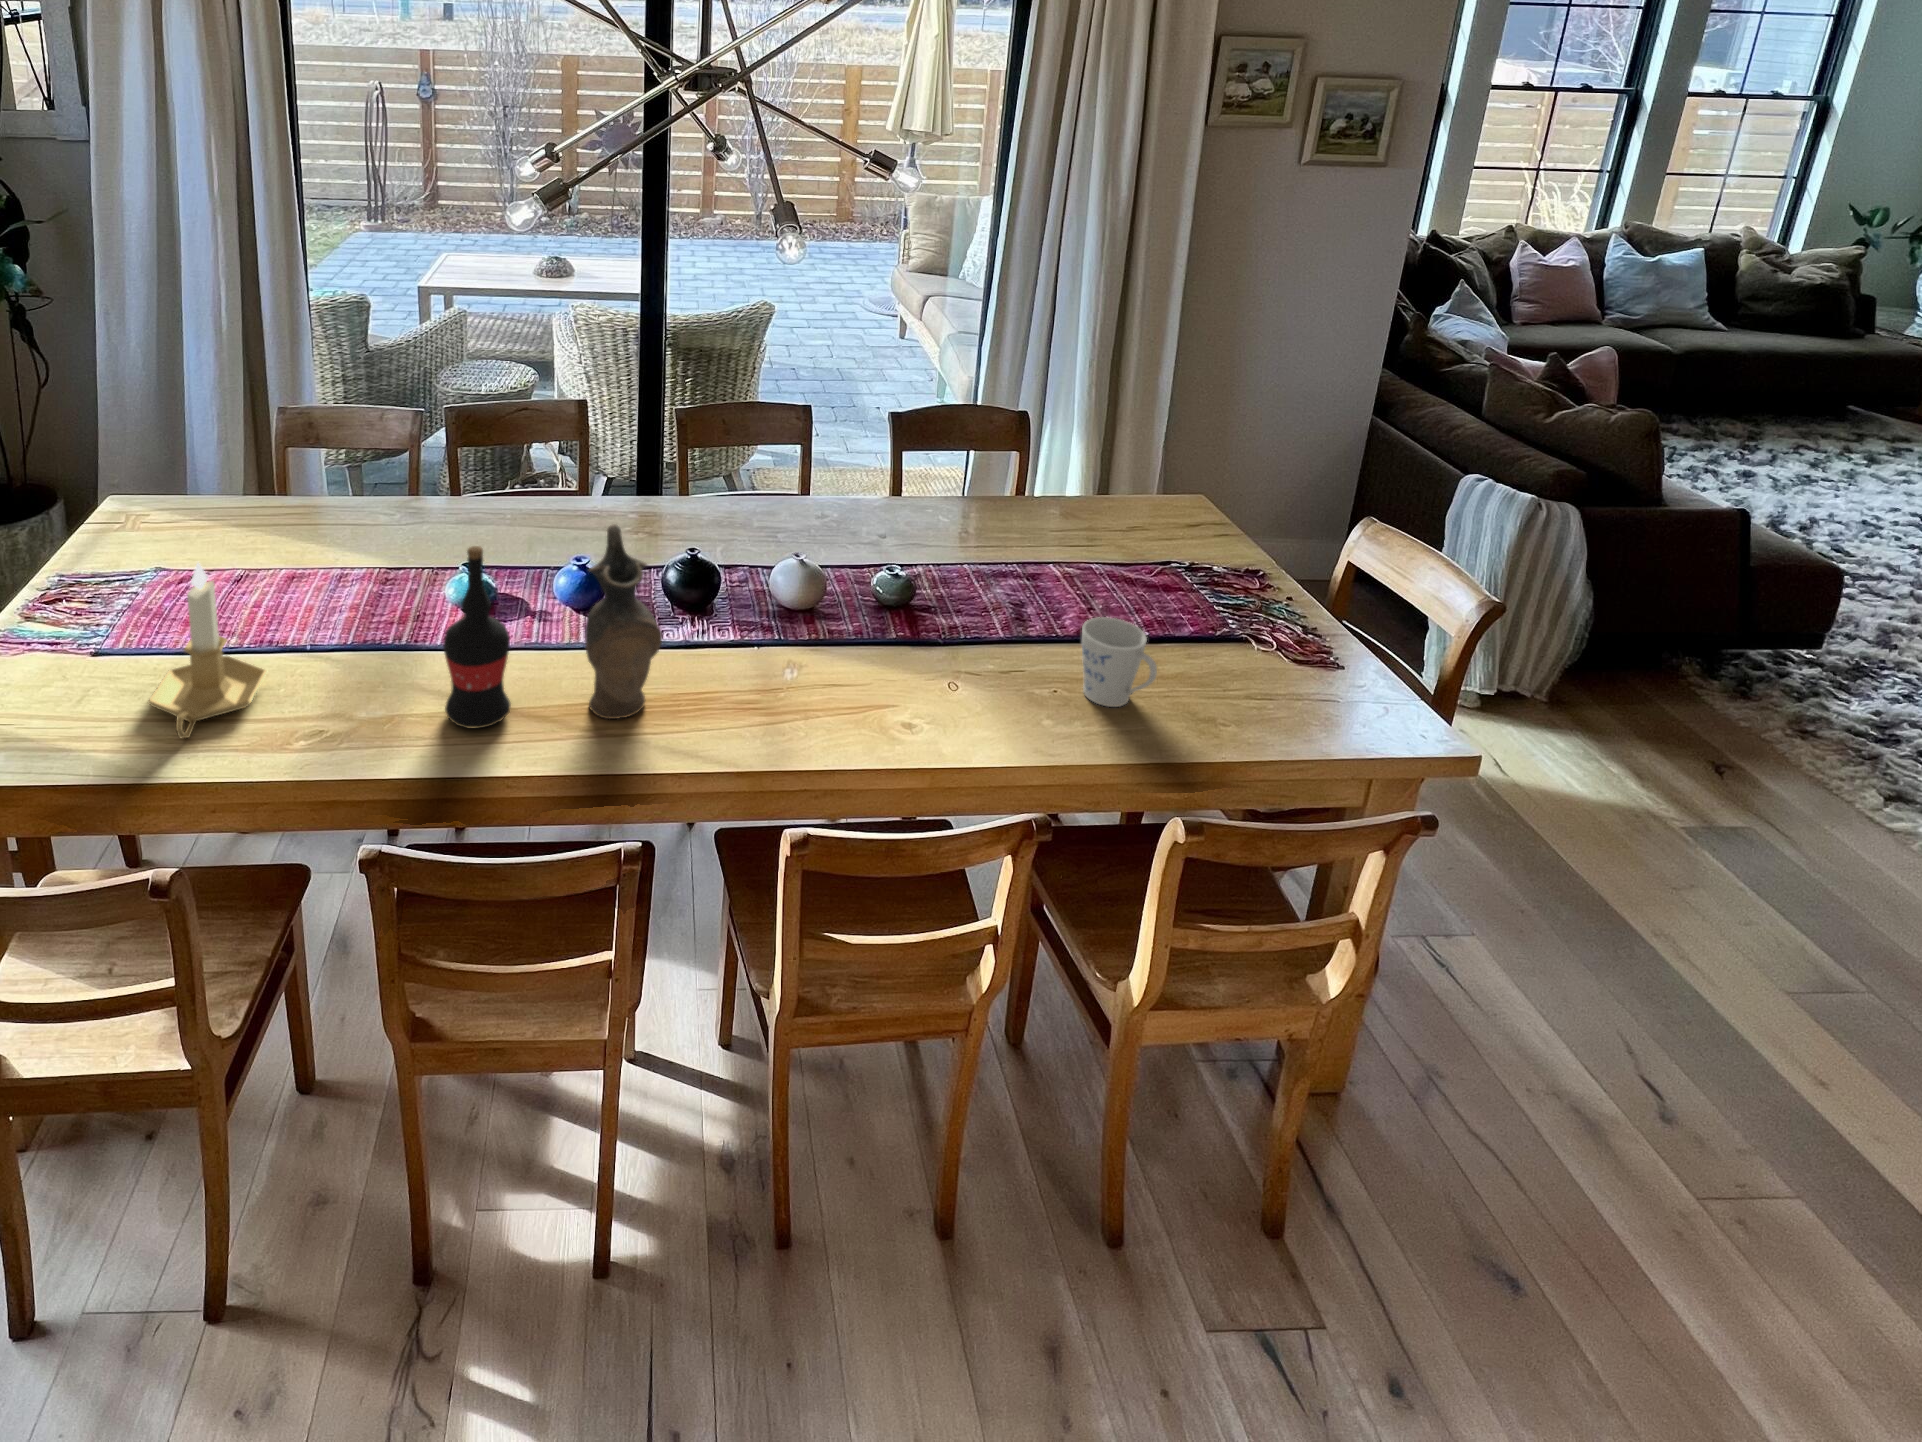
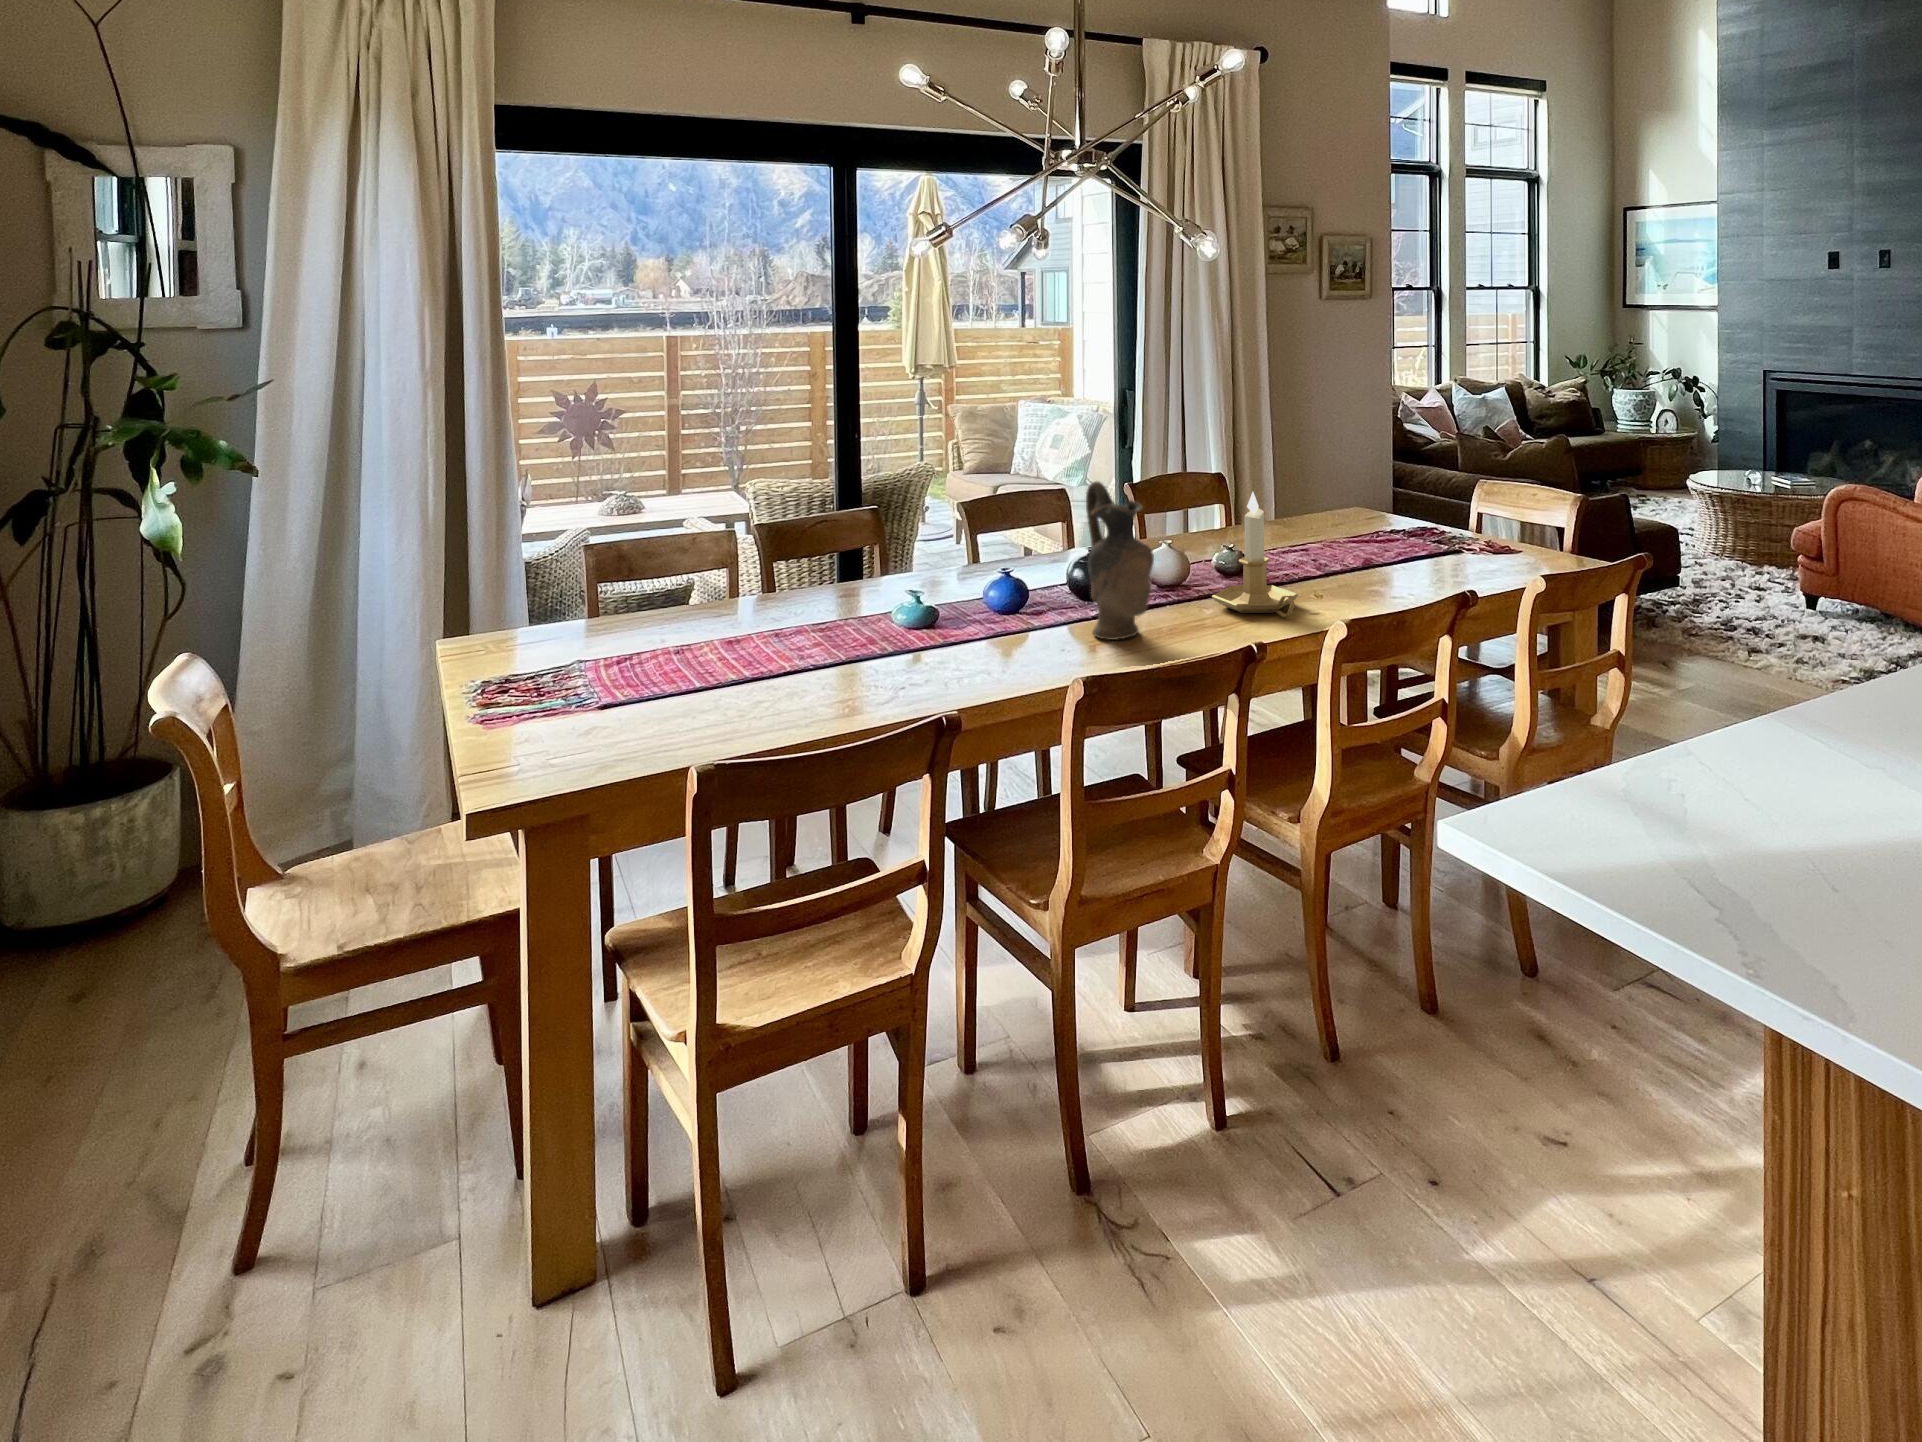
wine bottle: present [443,546,511,729] -> none [988,497,1047,661]
candlestick: present [148,563,267,738] -> present [1212,492,1298,617]
mug: present [1082,617,1157,707] -> none [1398,521,1458,579]

